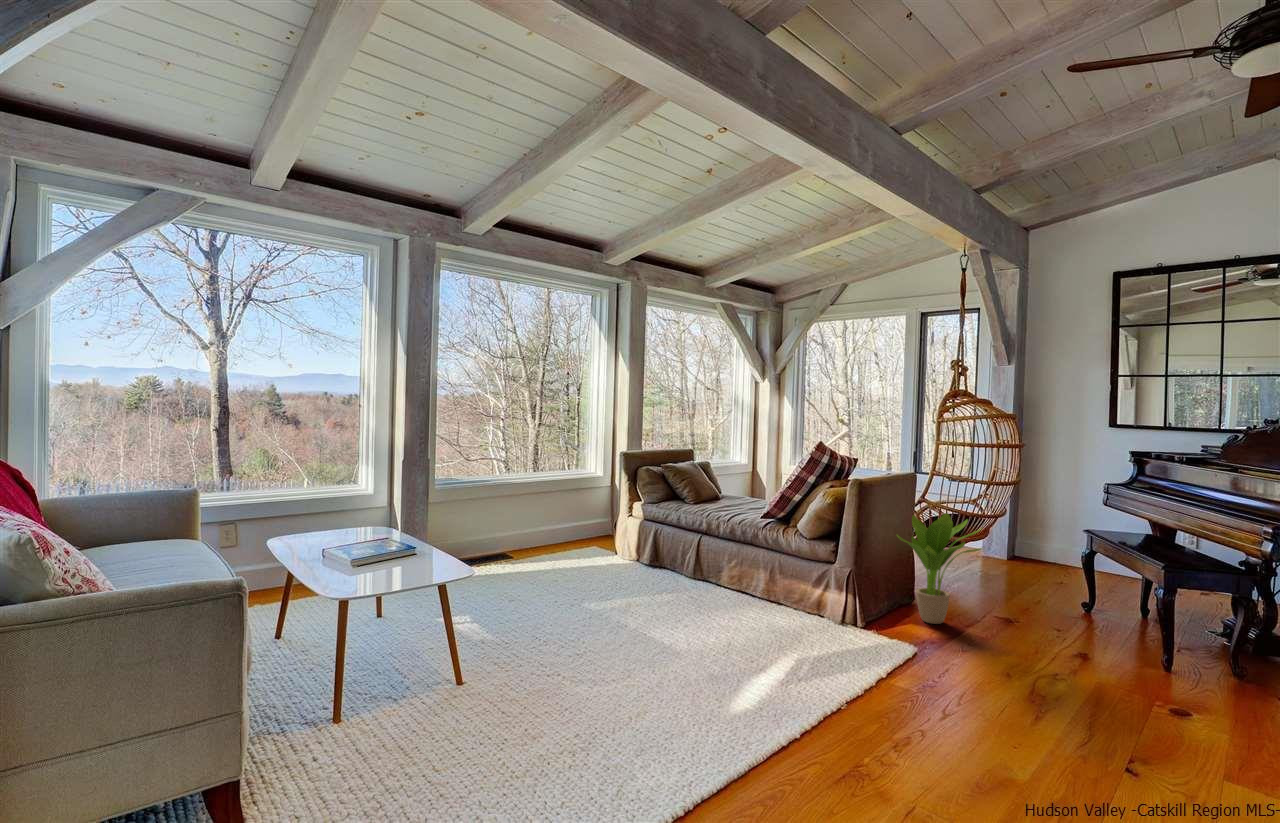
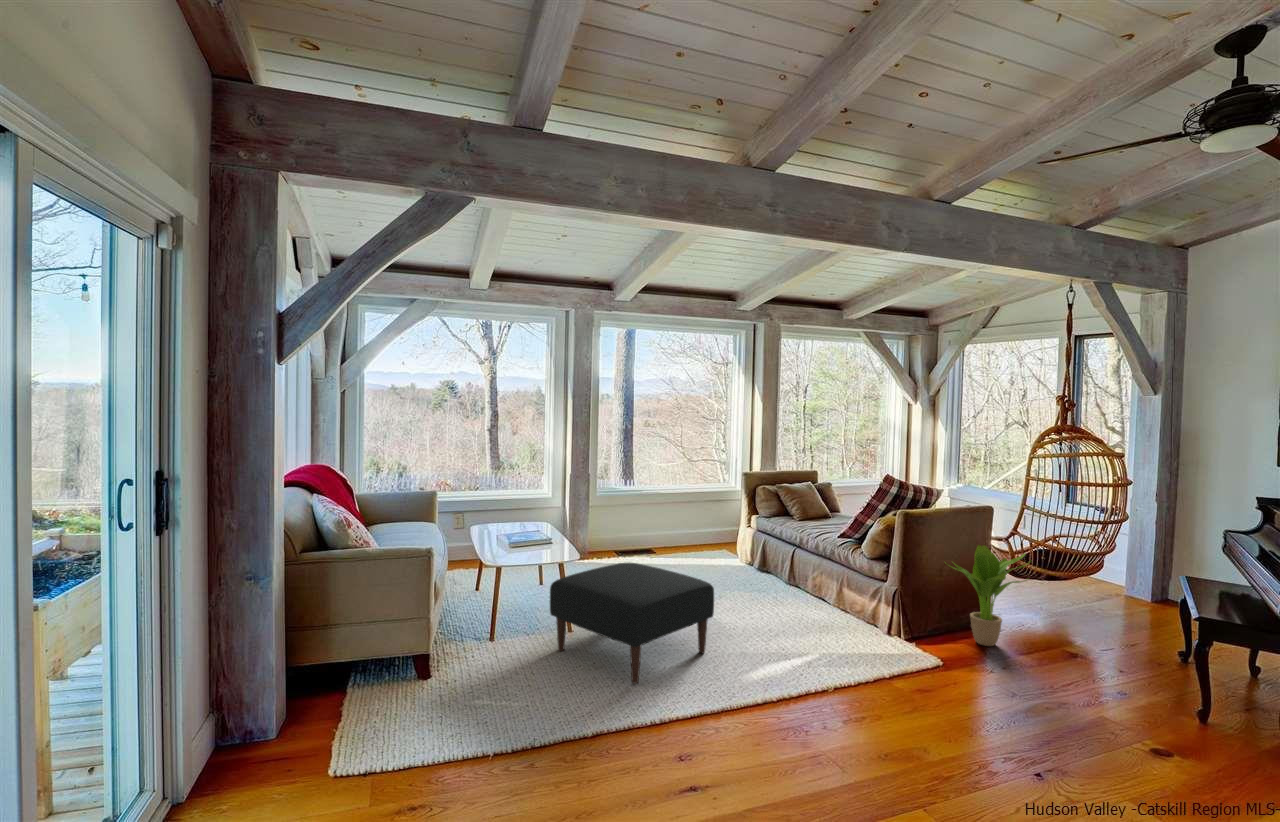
ottoman: none [444,570,675,748] -> present [550,562,714,684]

